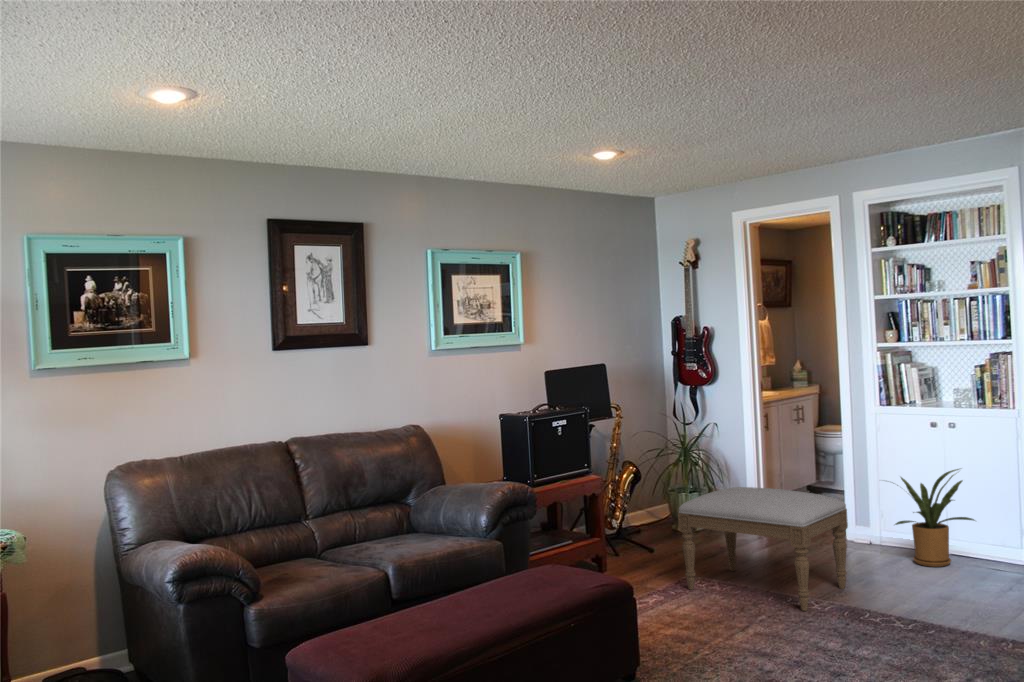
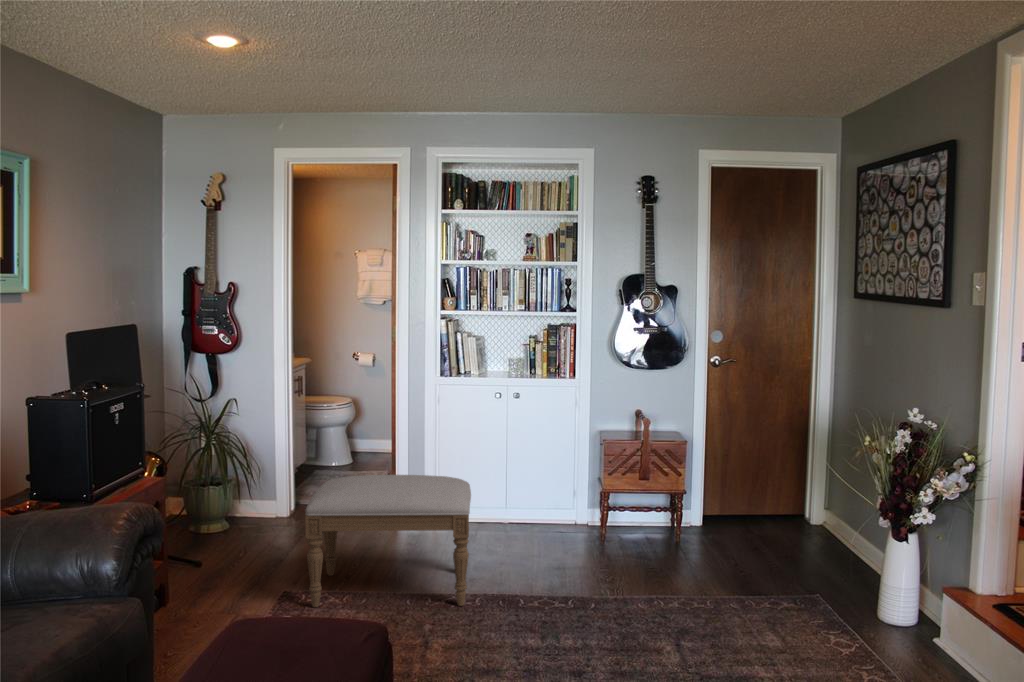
house plant: present [895,469,975,567] -> none [456,437,543,537]

